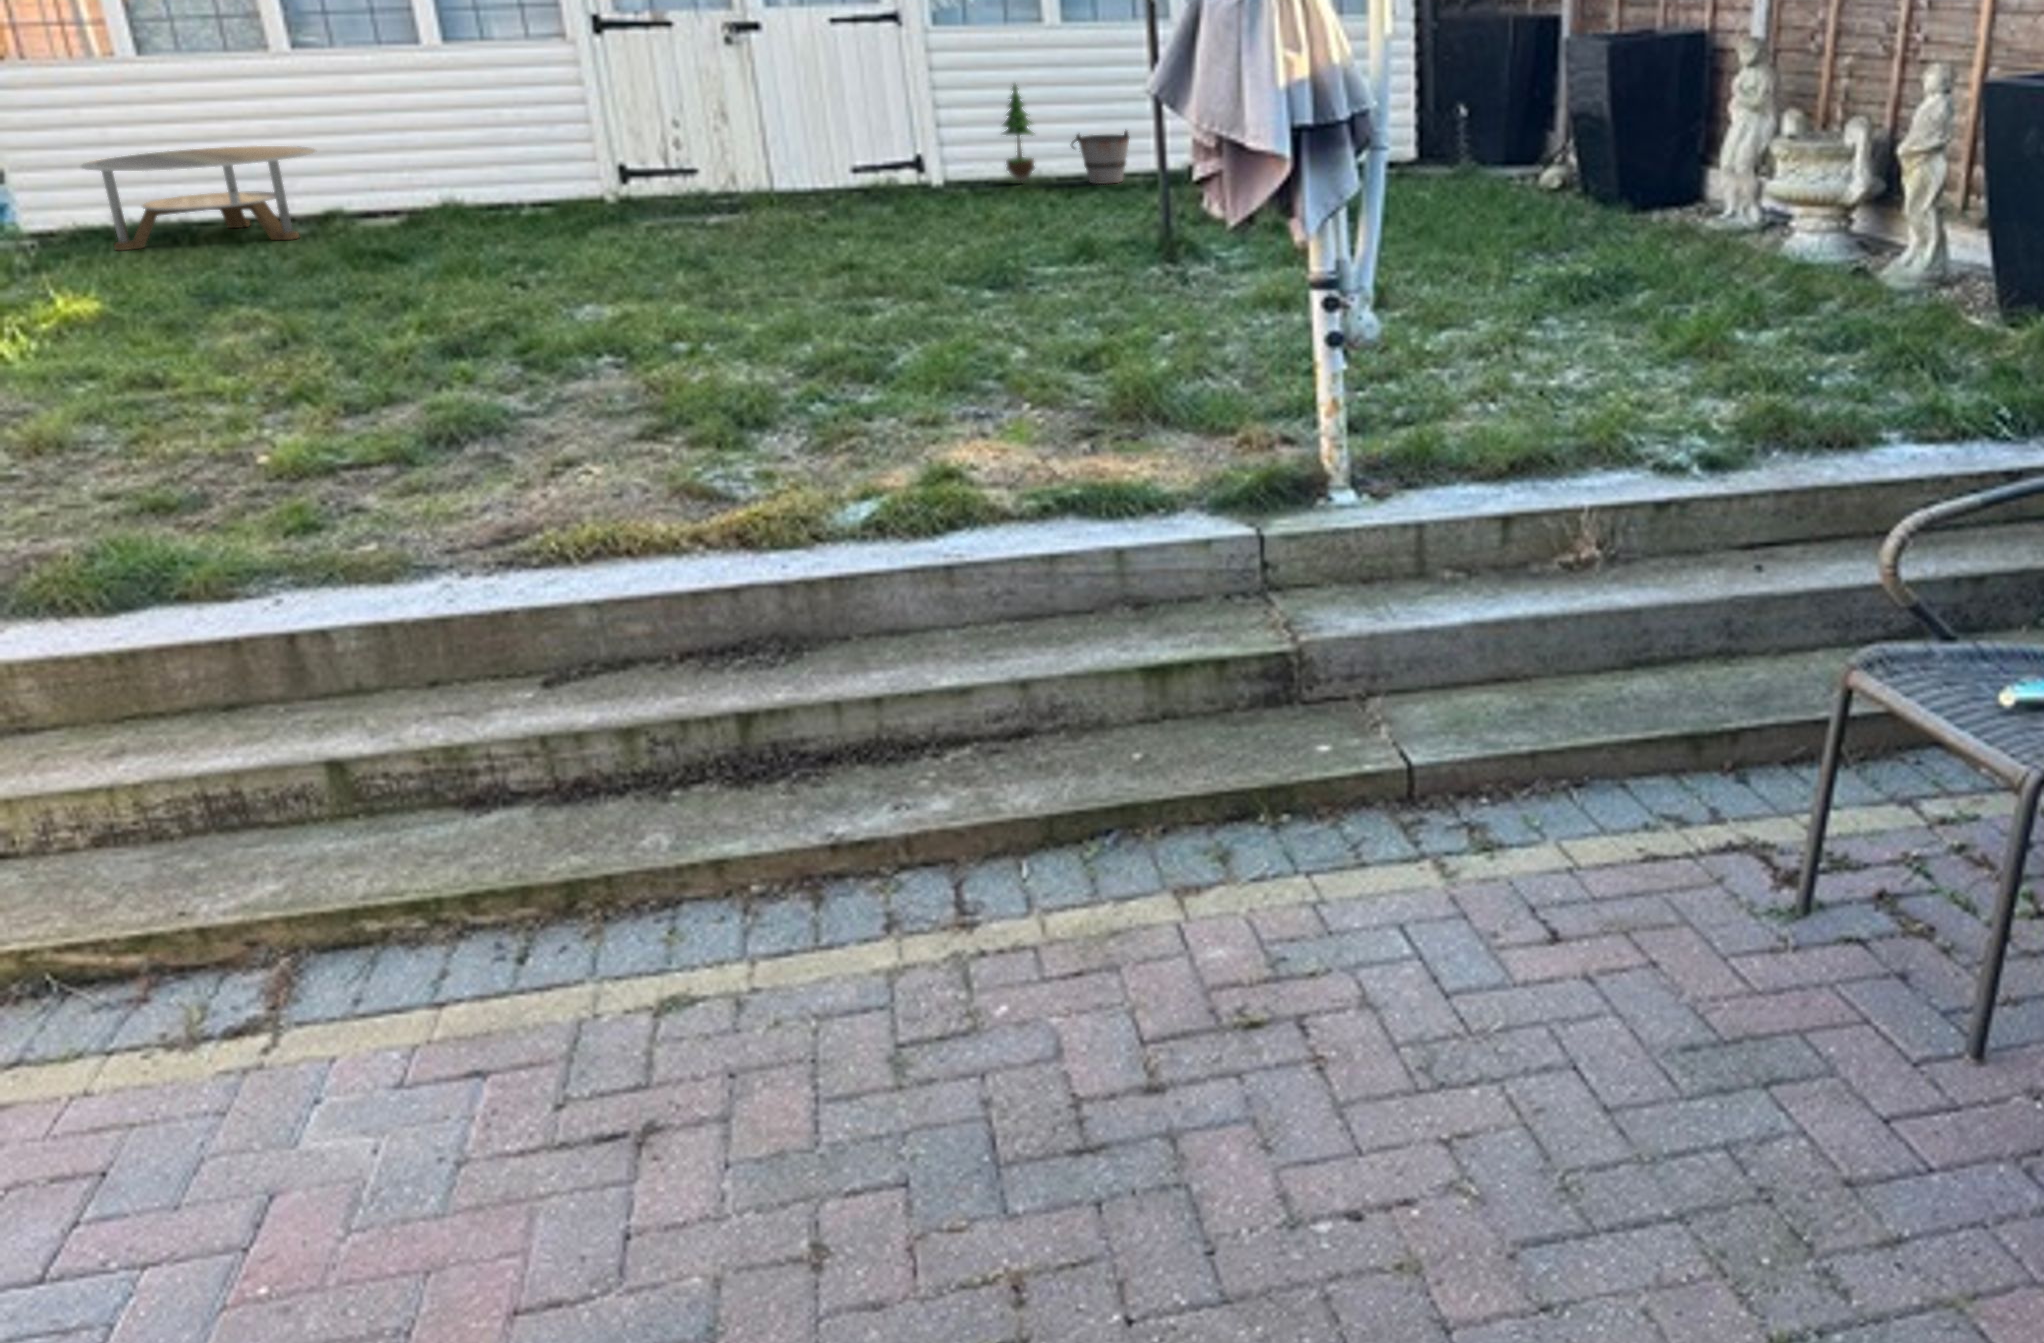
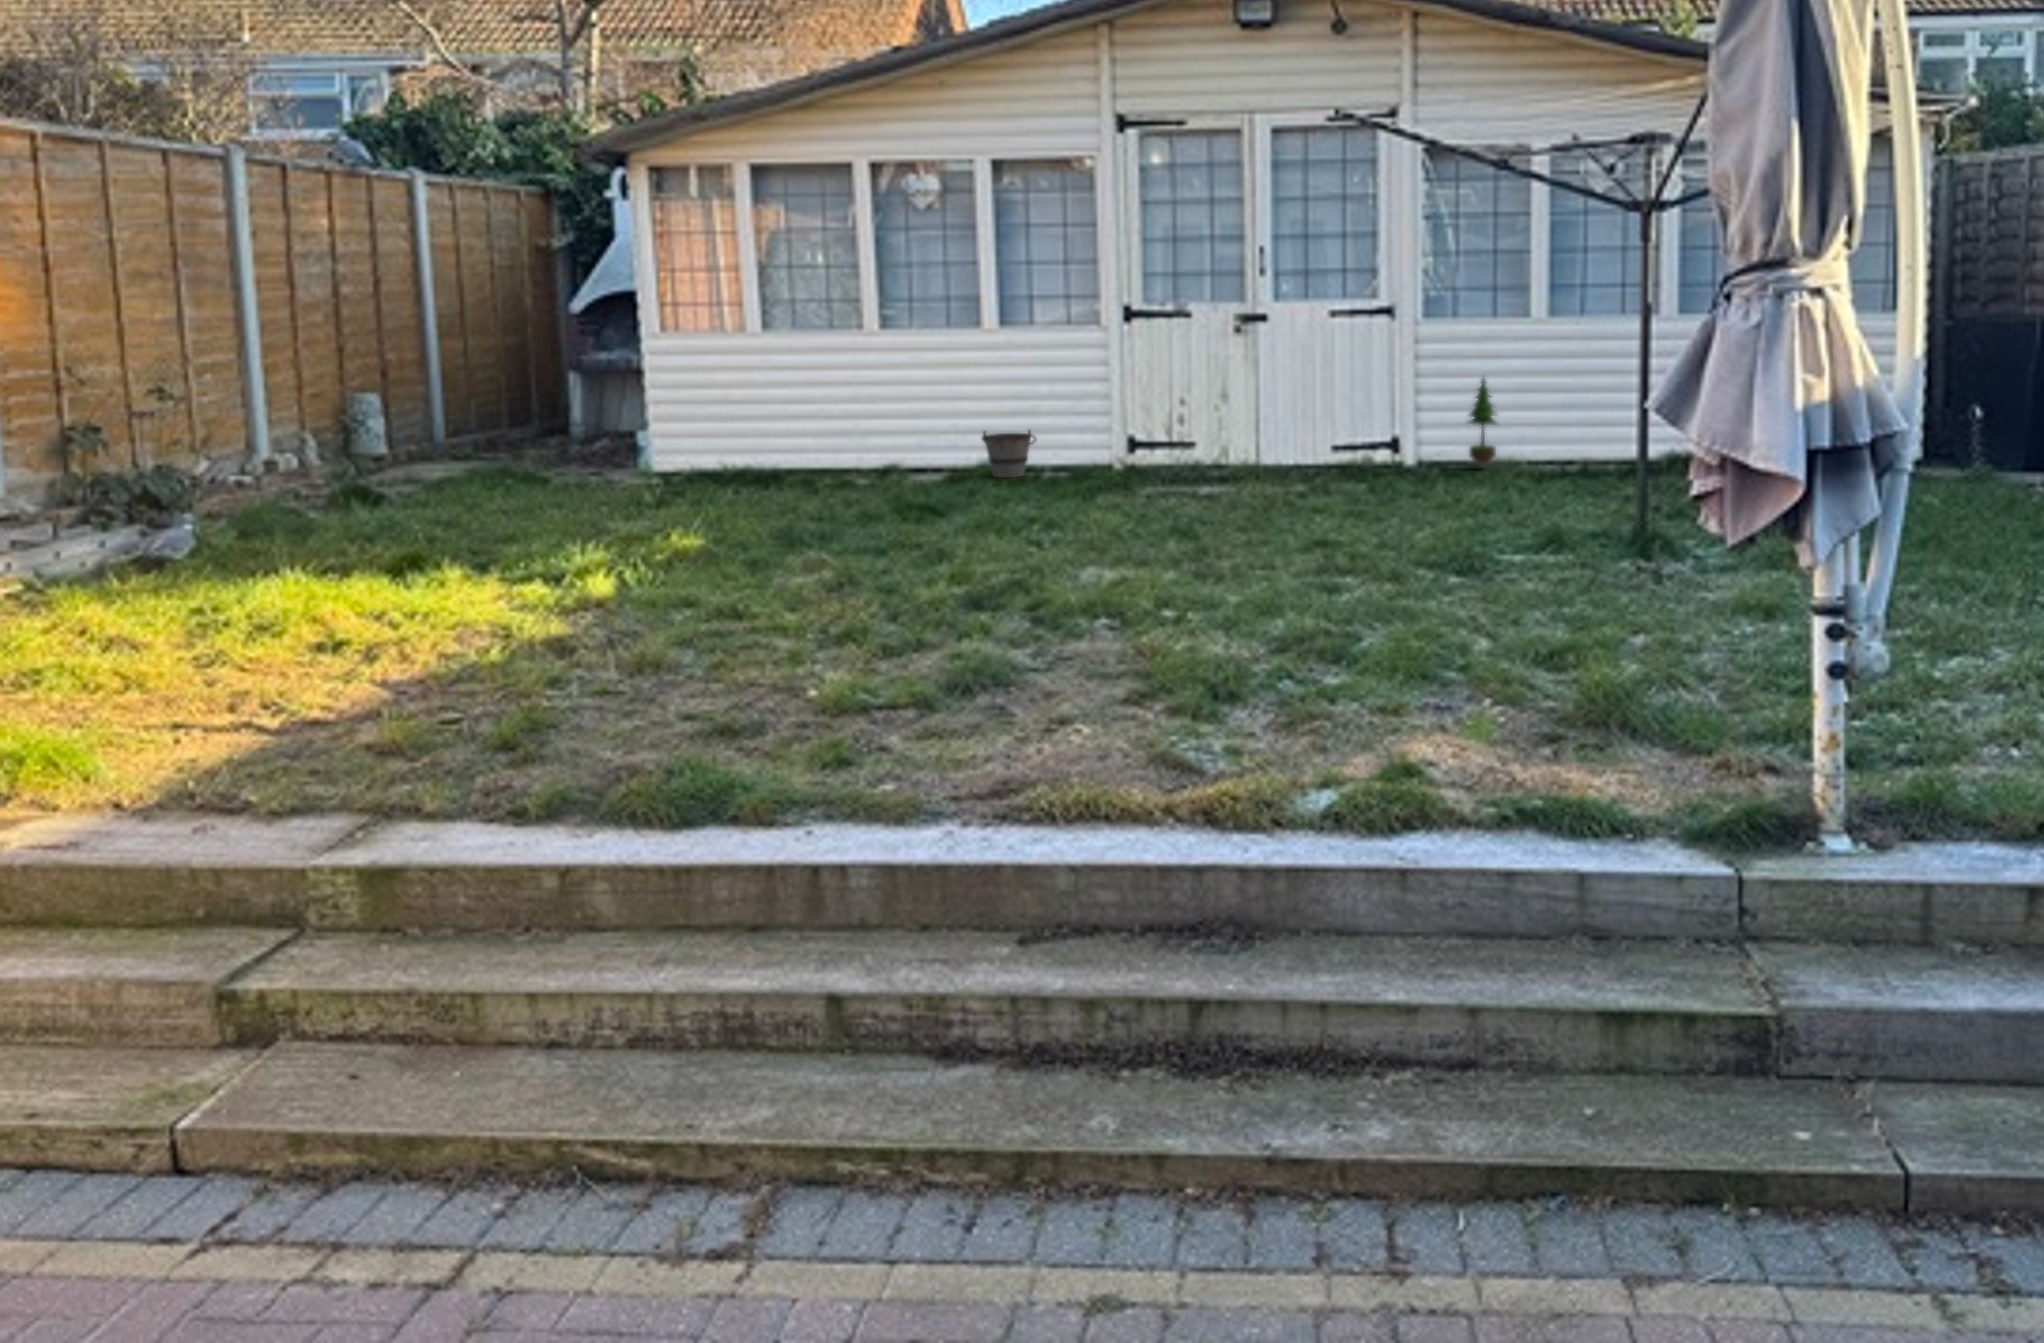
bucket: present [1071,131,1129,184] -> present [982,430,1036,478]
round table: present [81,146,316,250] -> none [748,412,909,489]

